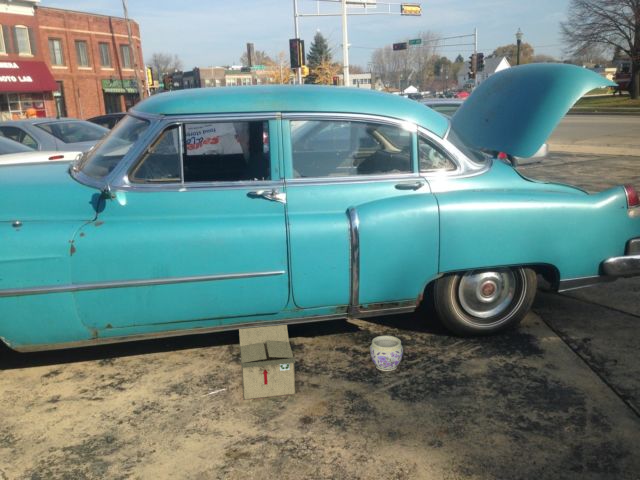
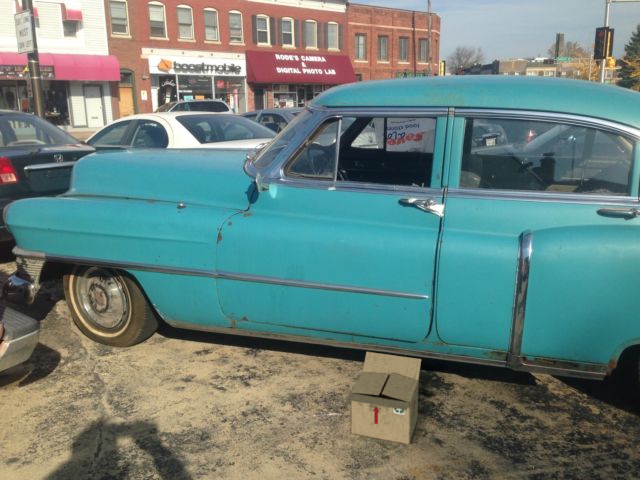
planter: present [370,335,403,372] -> none [523,401,569,452]

